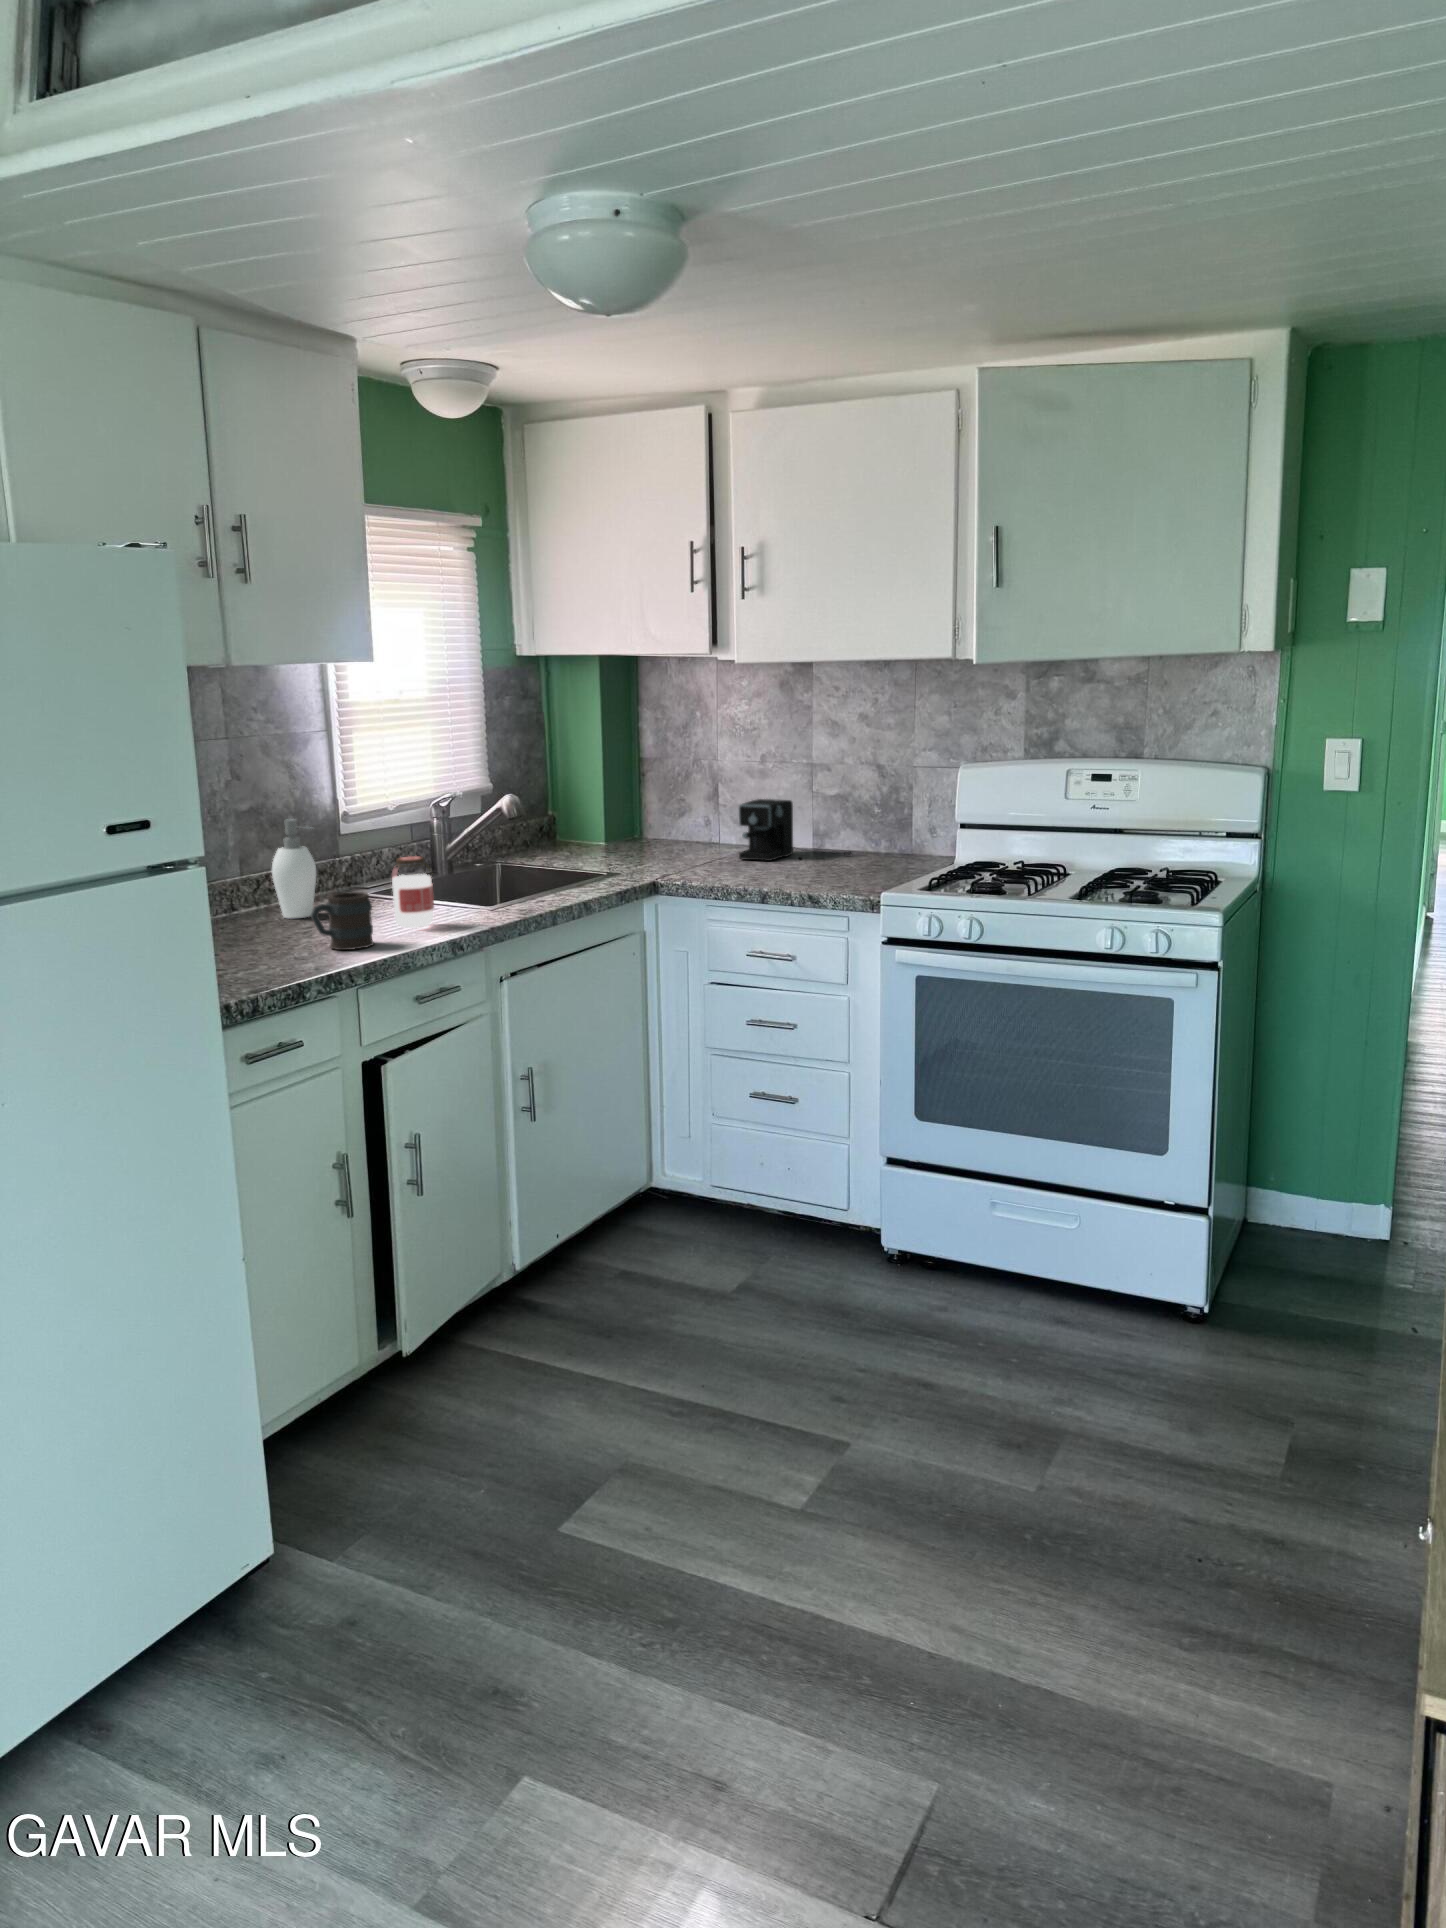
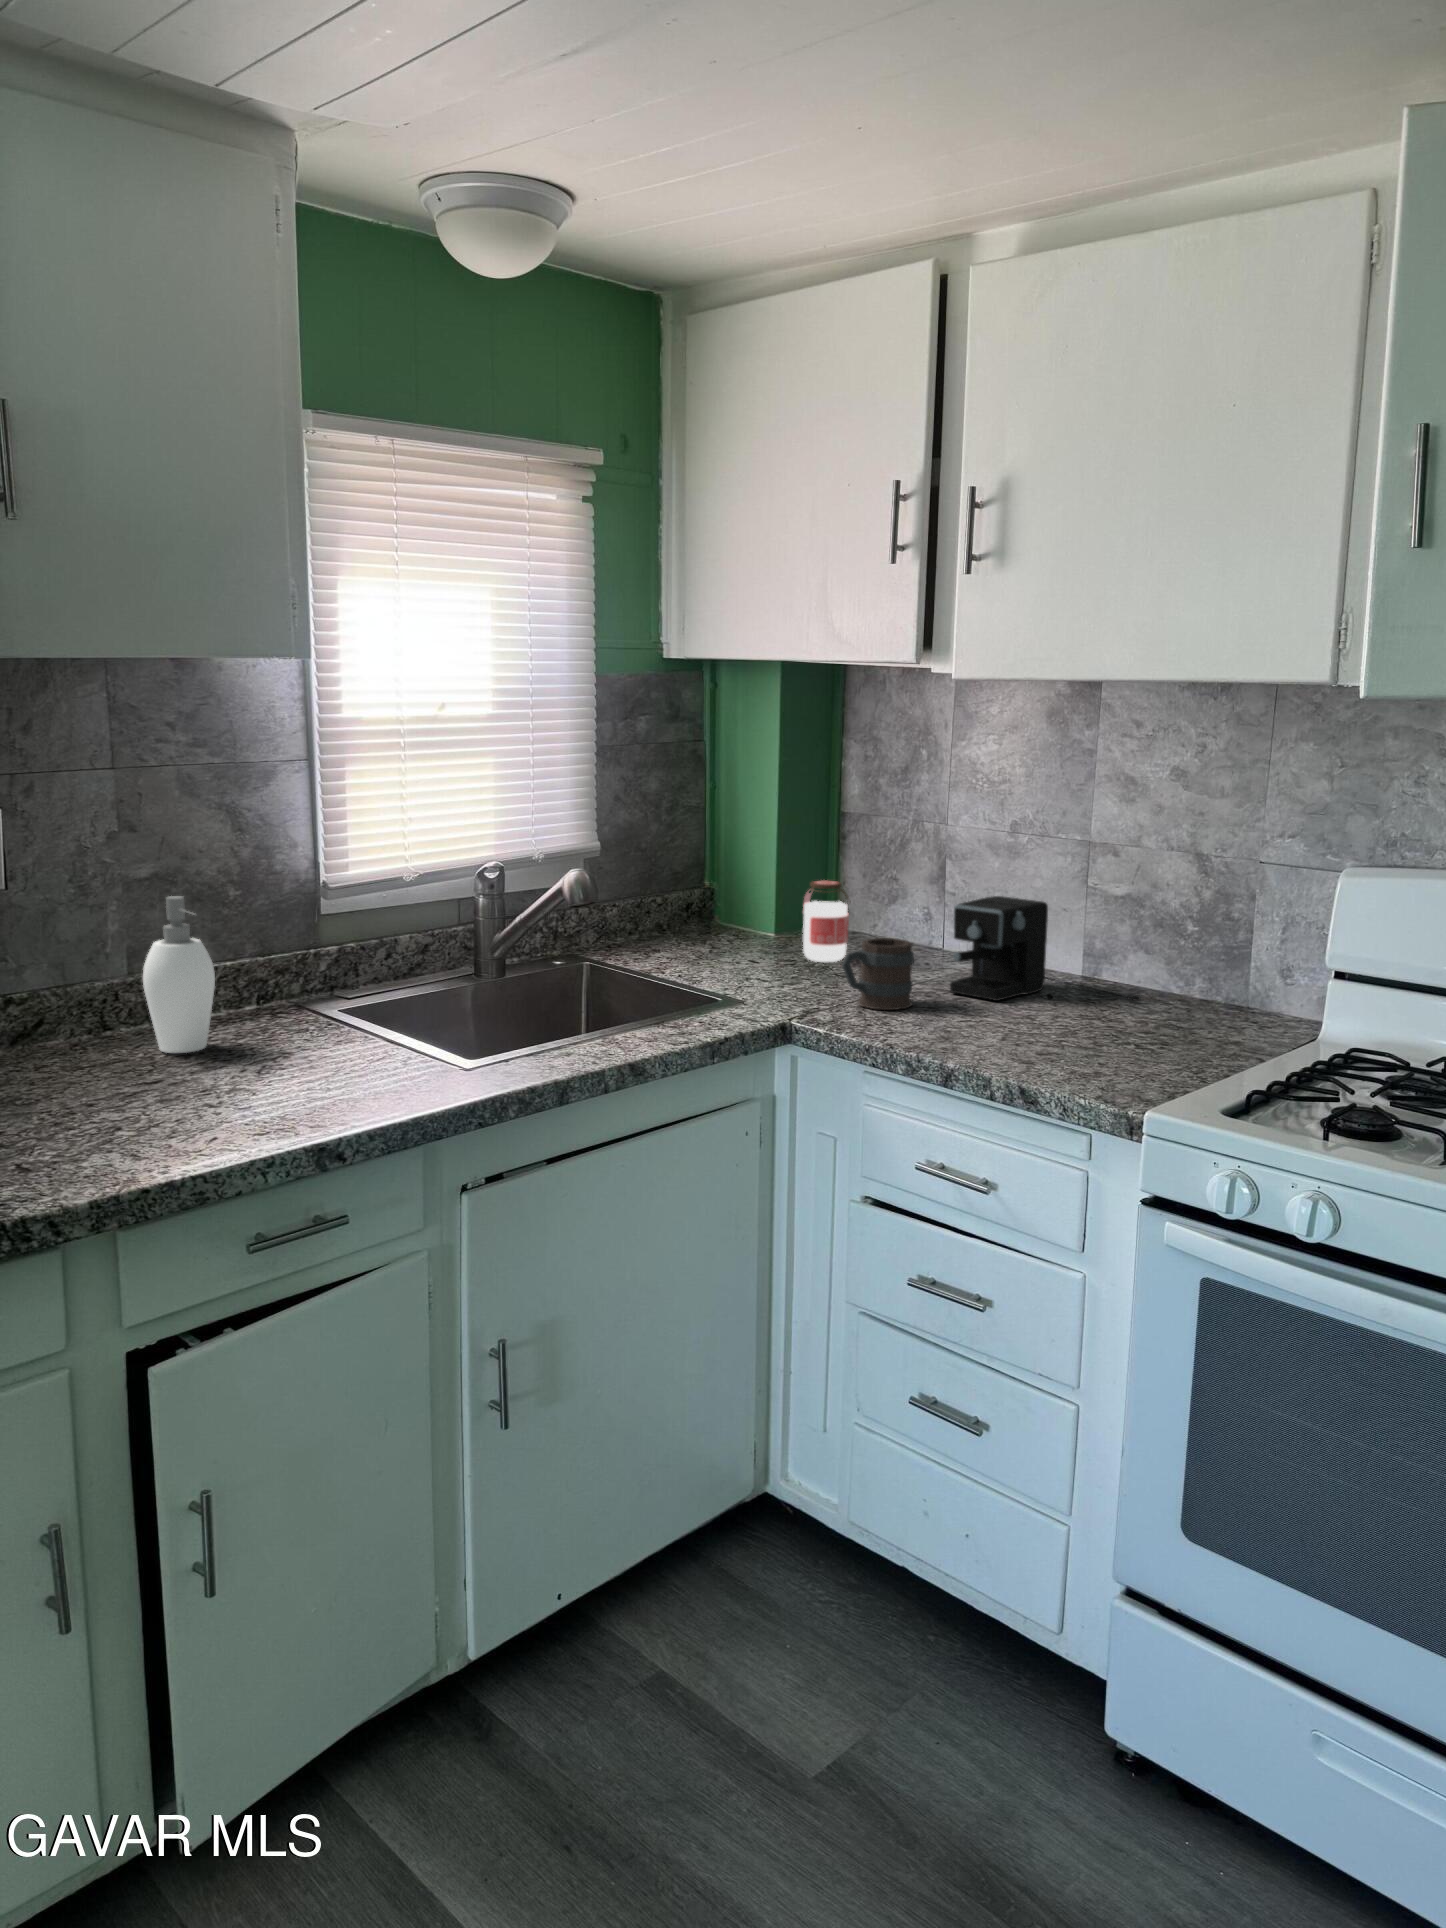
jar: present [392,856,434,928] -> present [803,880,849,962]
mug: present [310,892,374,950] -> present [842,938,914,1010]

